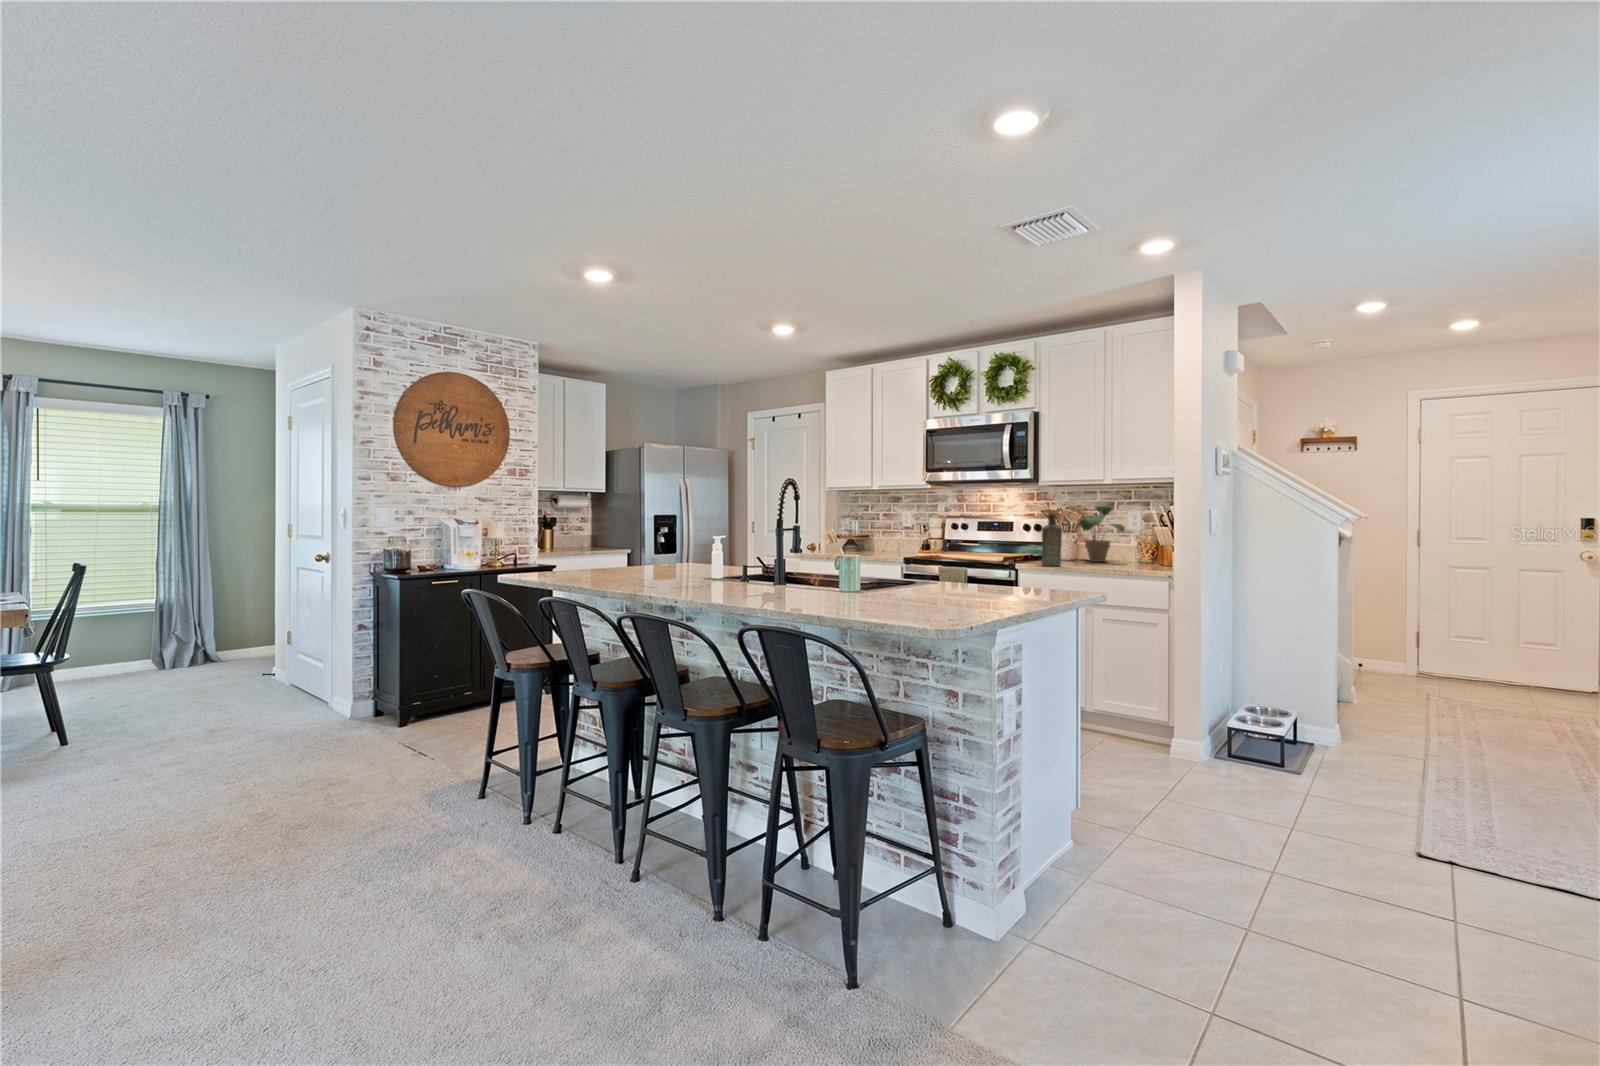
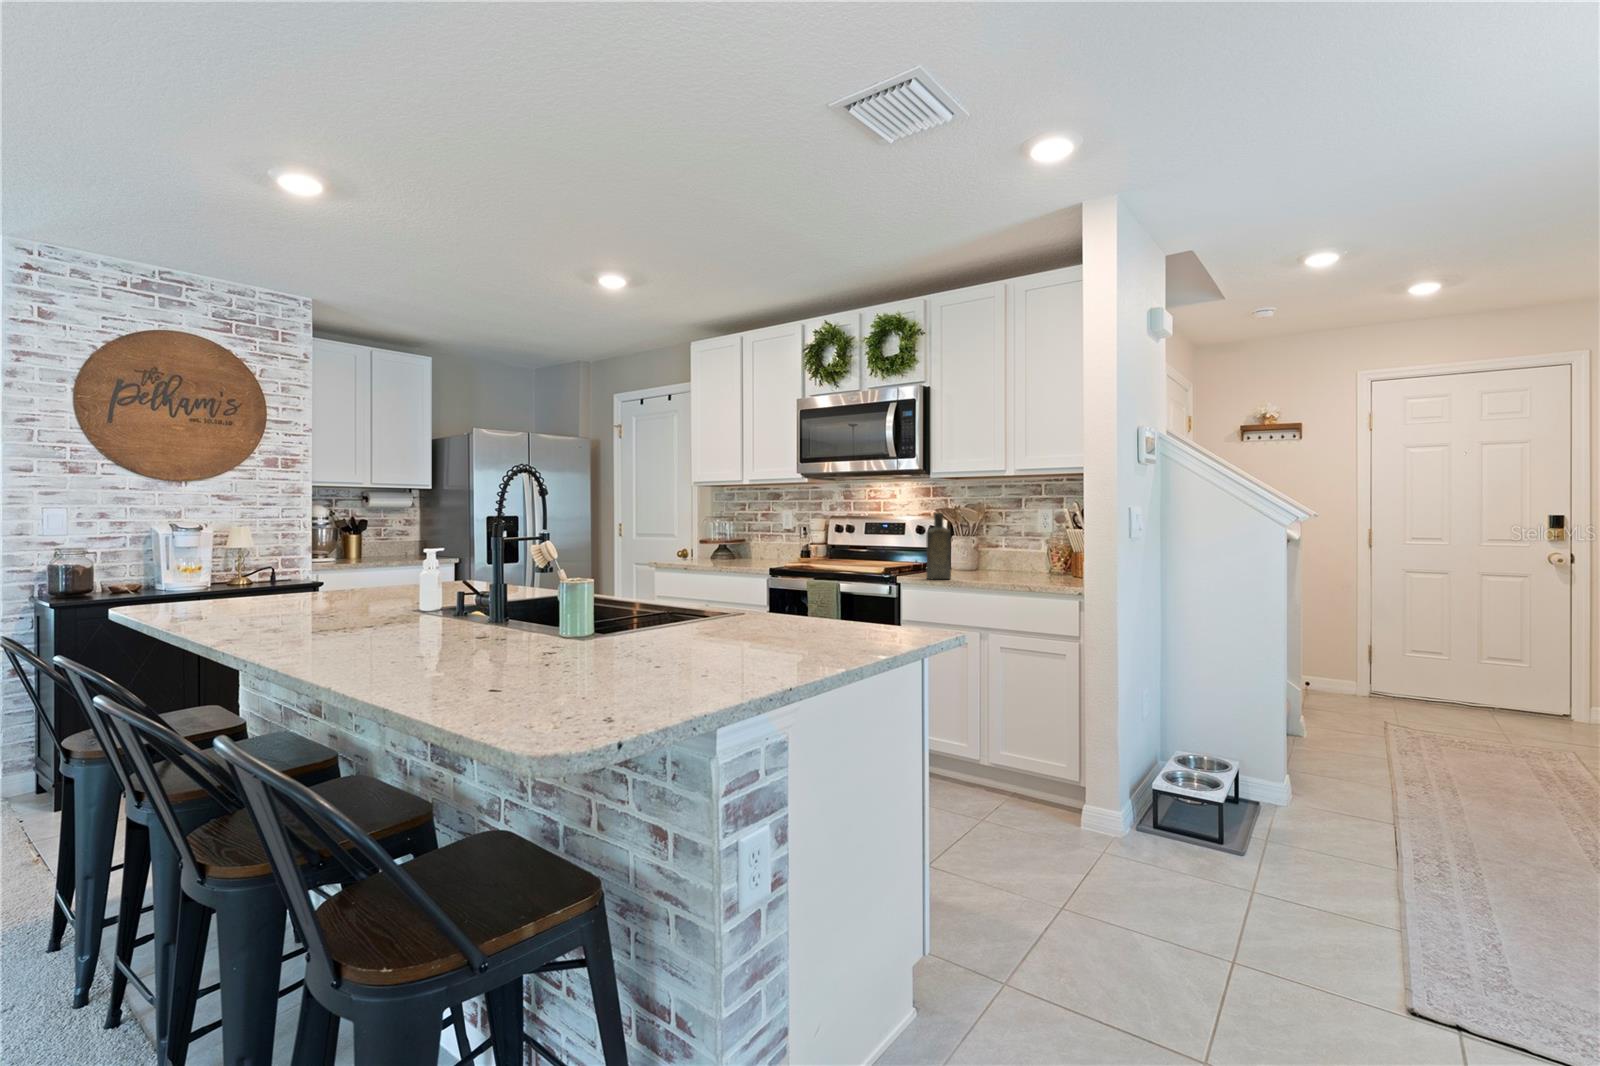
potted plant: present [1069,506,1125,562] -> none [963,503,1031,573]

